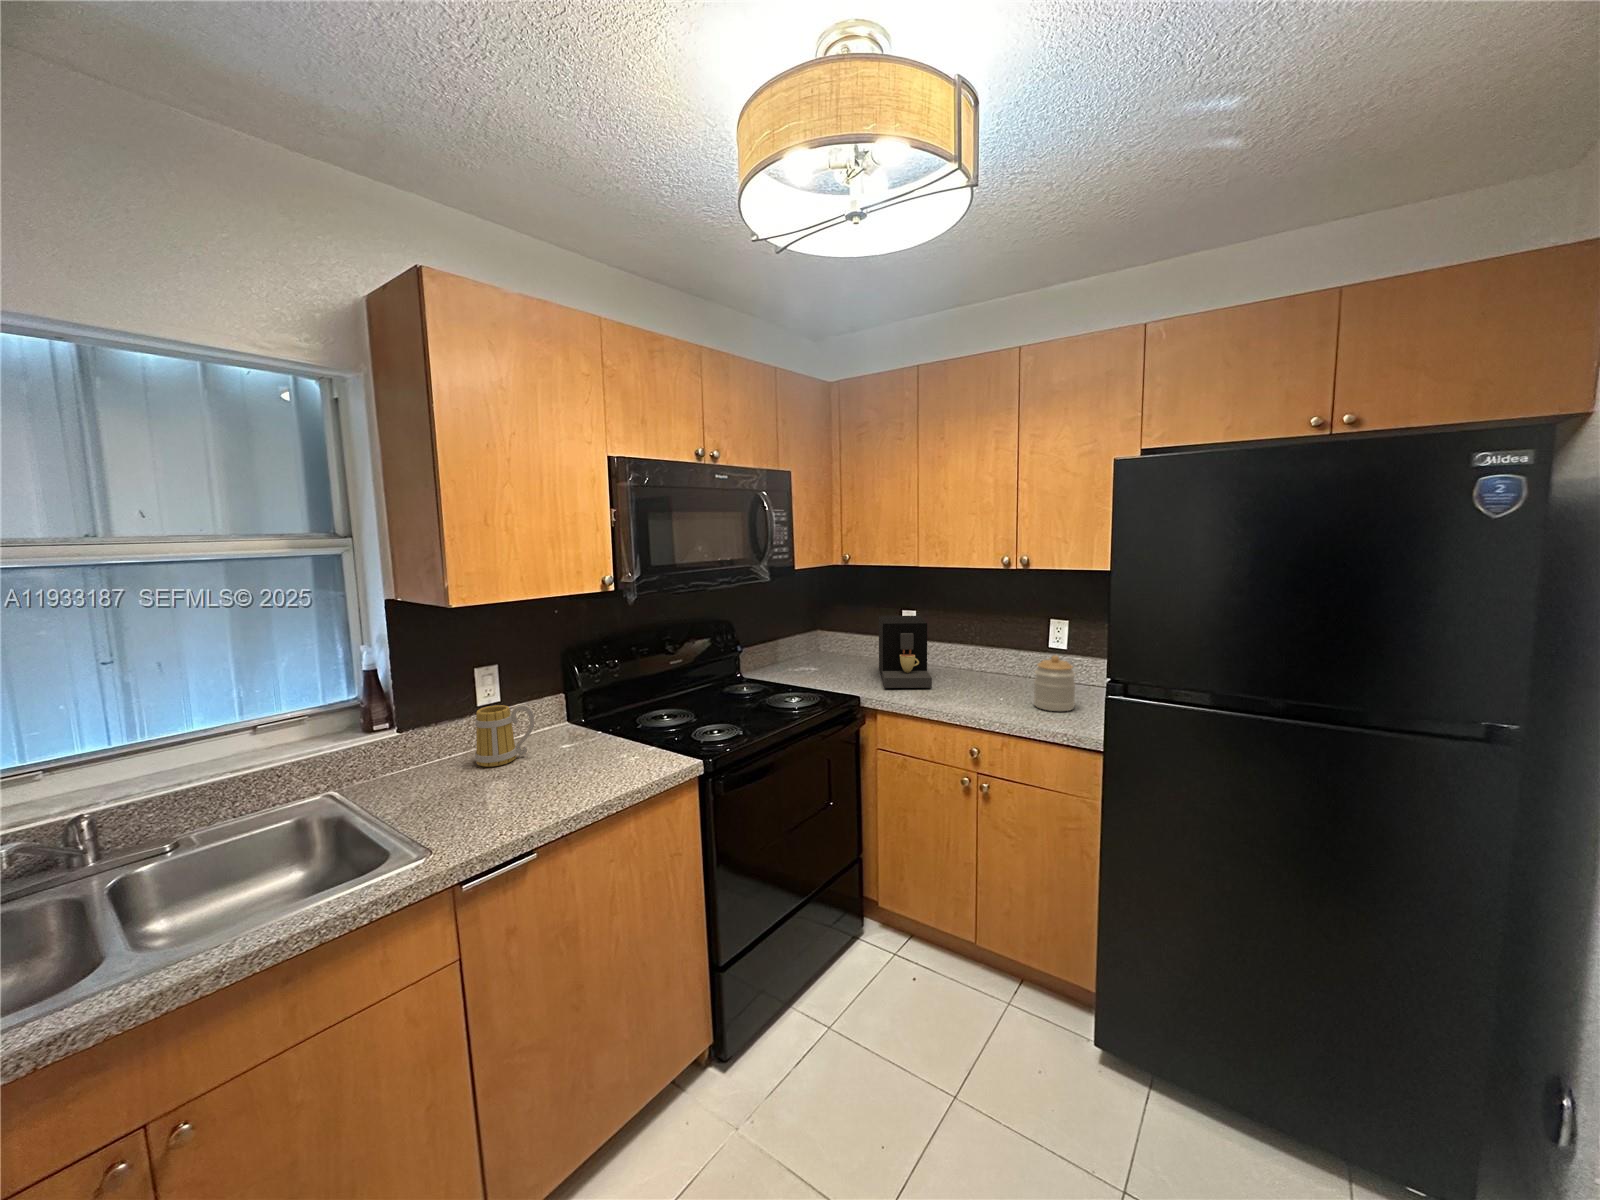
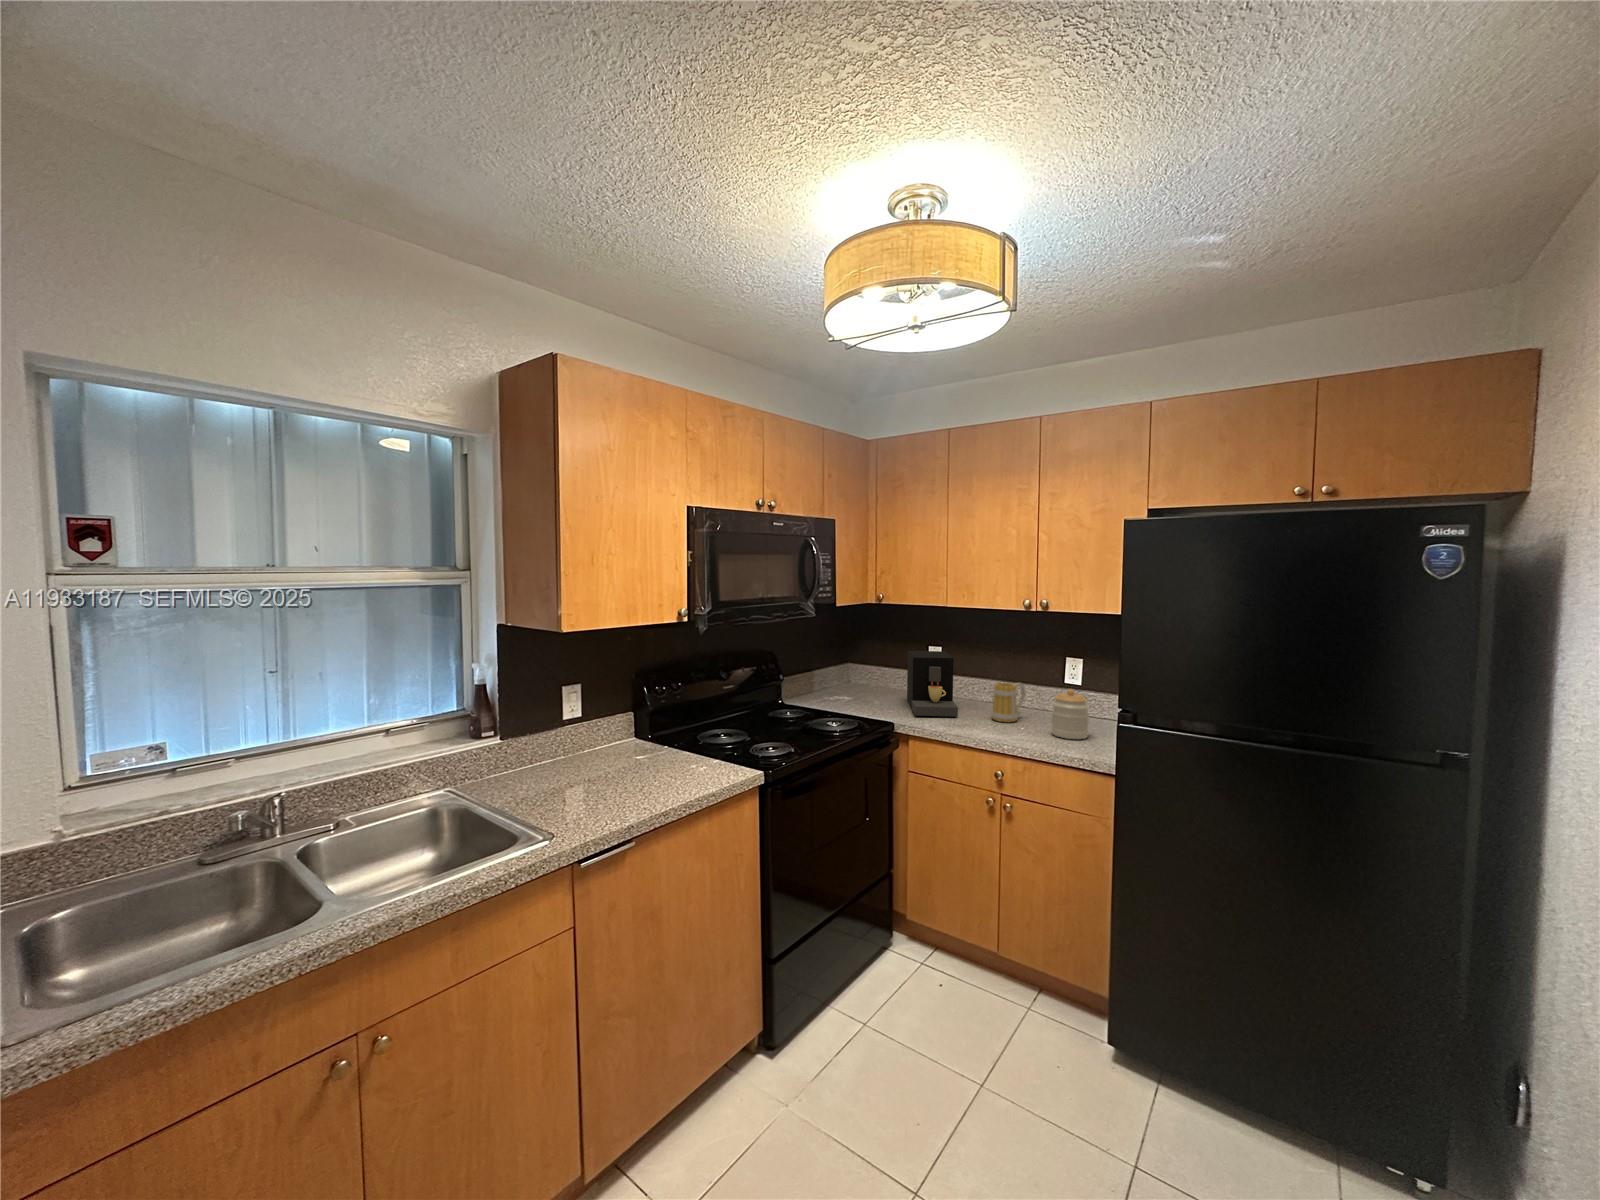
mug: present [475,705,534,767] -> present [991,683,1025,722]

